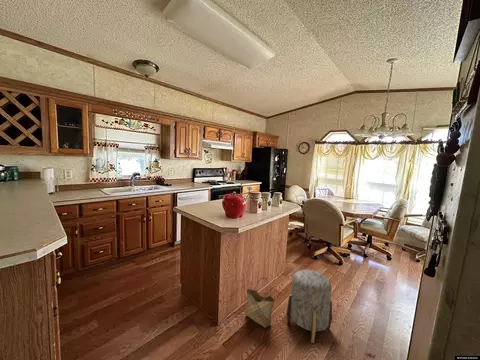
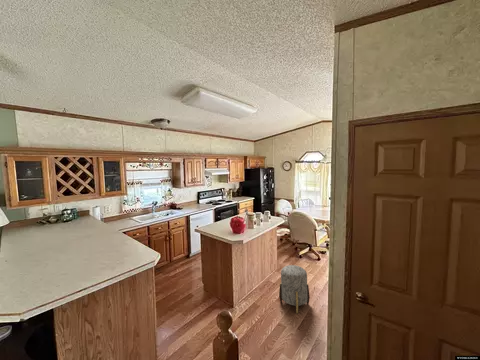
woven basket: present [245,278,274,328] -> none [251,274,270,307]

